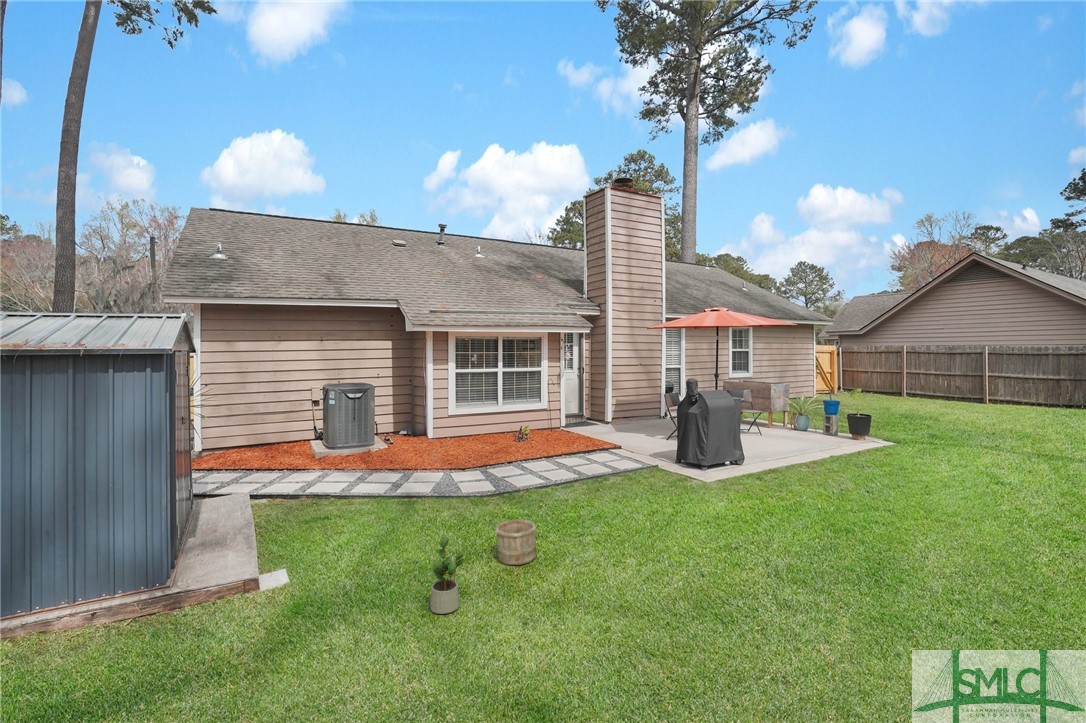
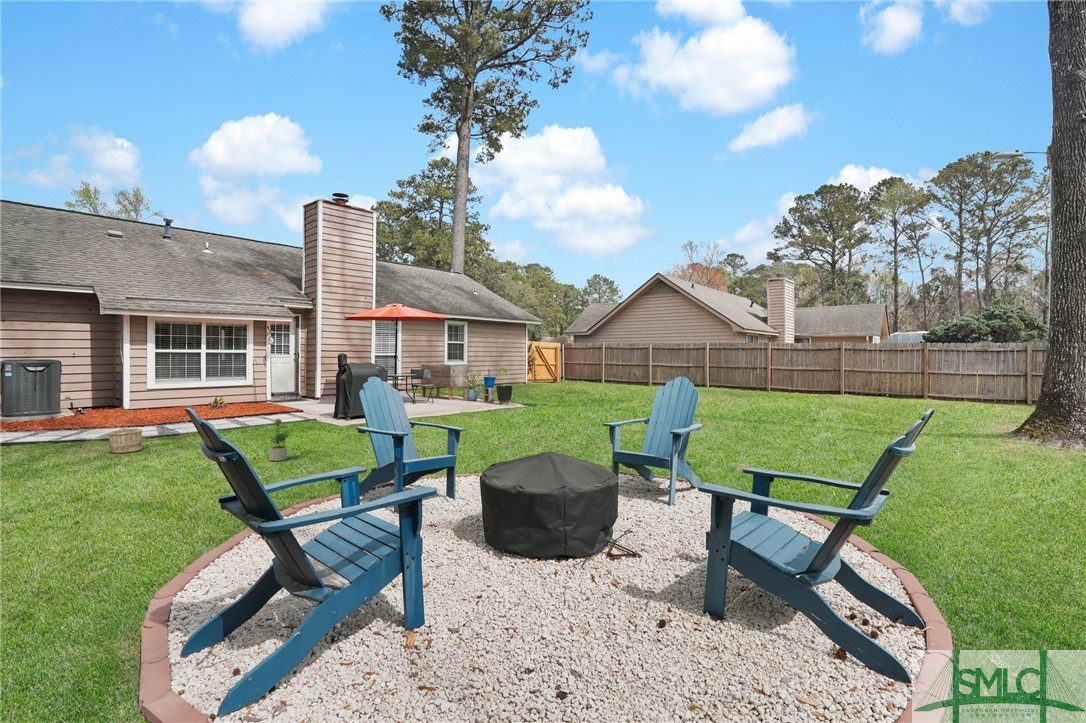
potted plant: present [430,535,466,614] -> present [269,419,290,461]

